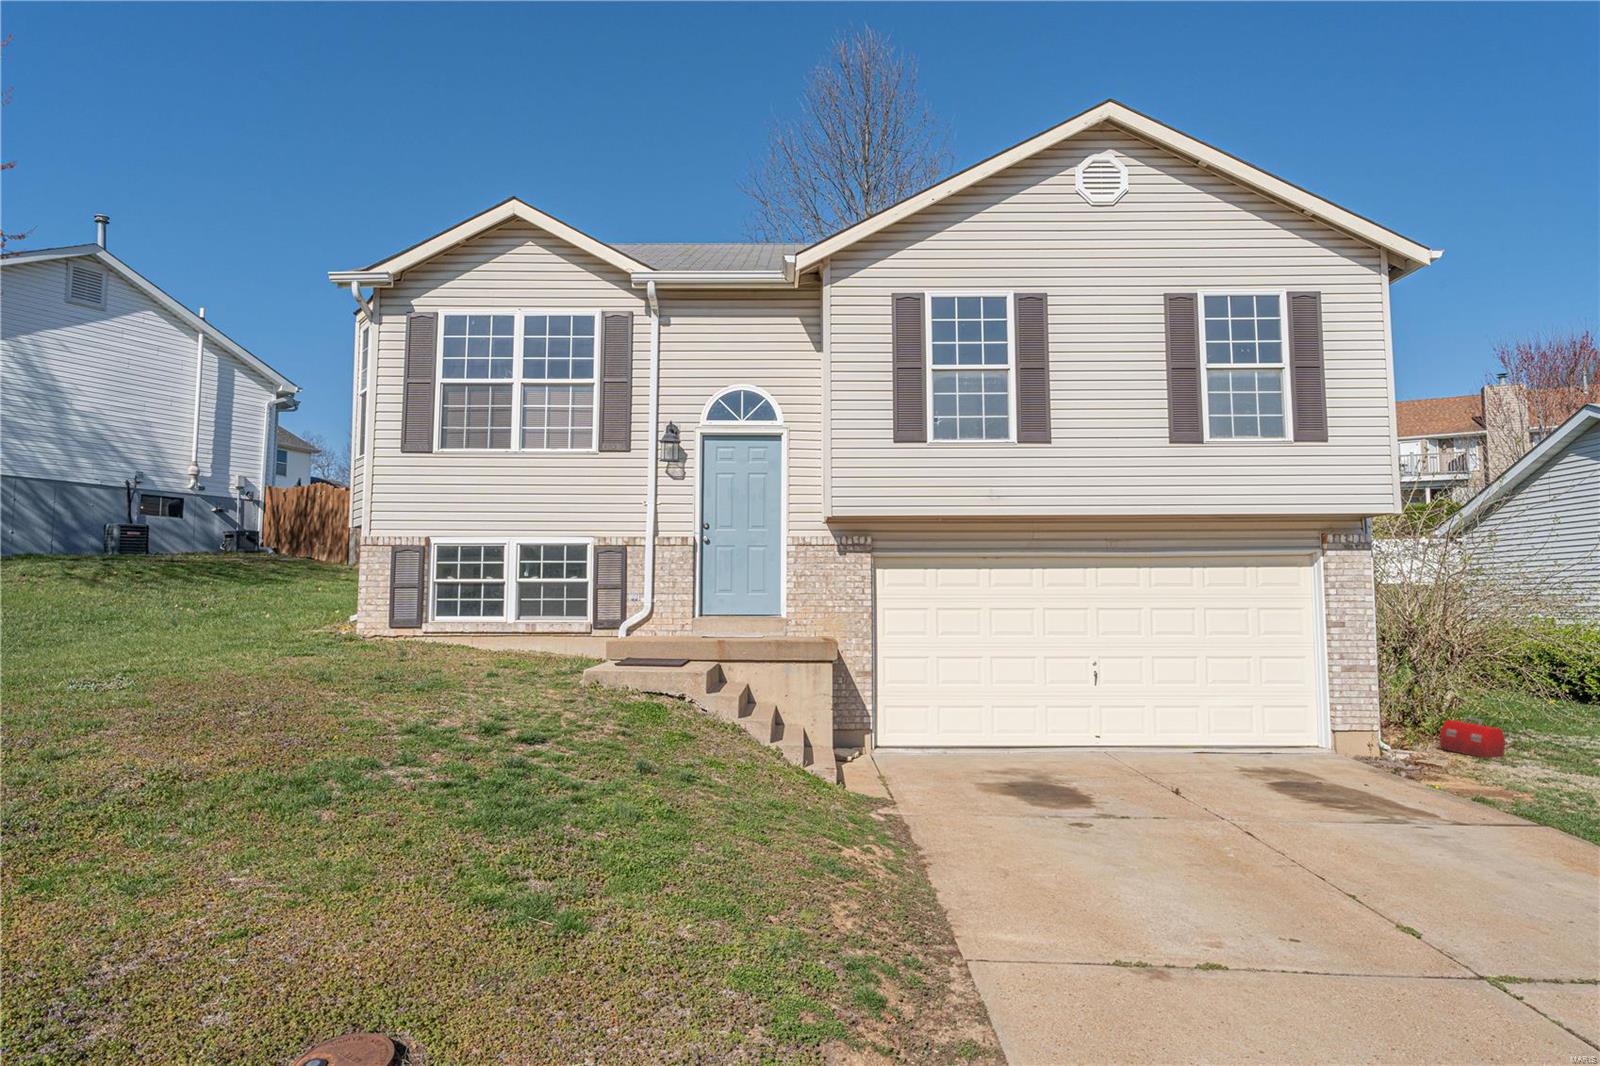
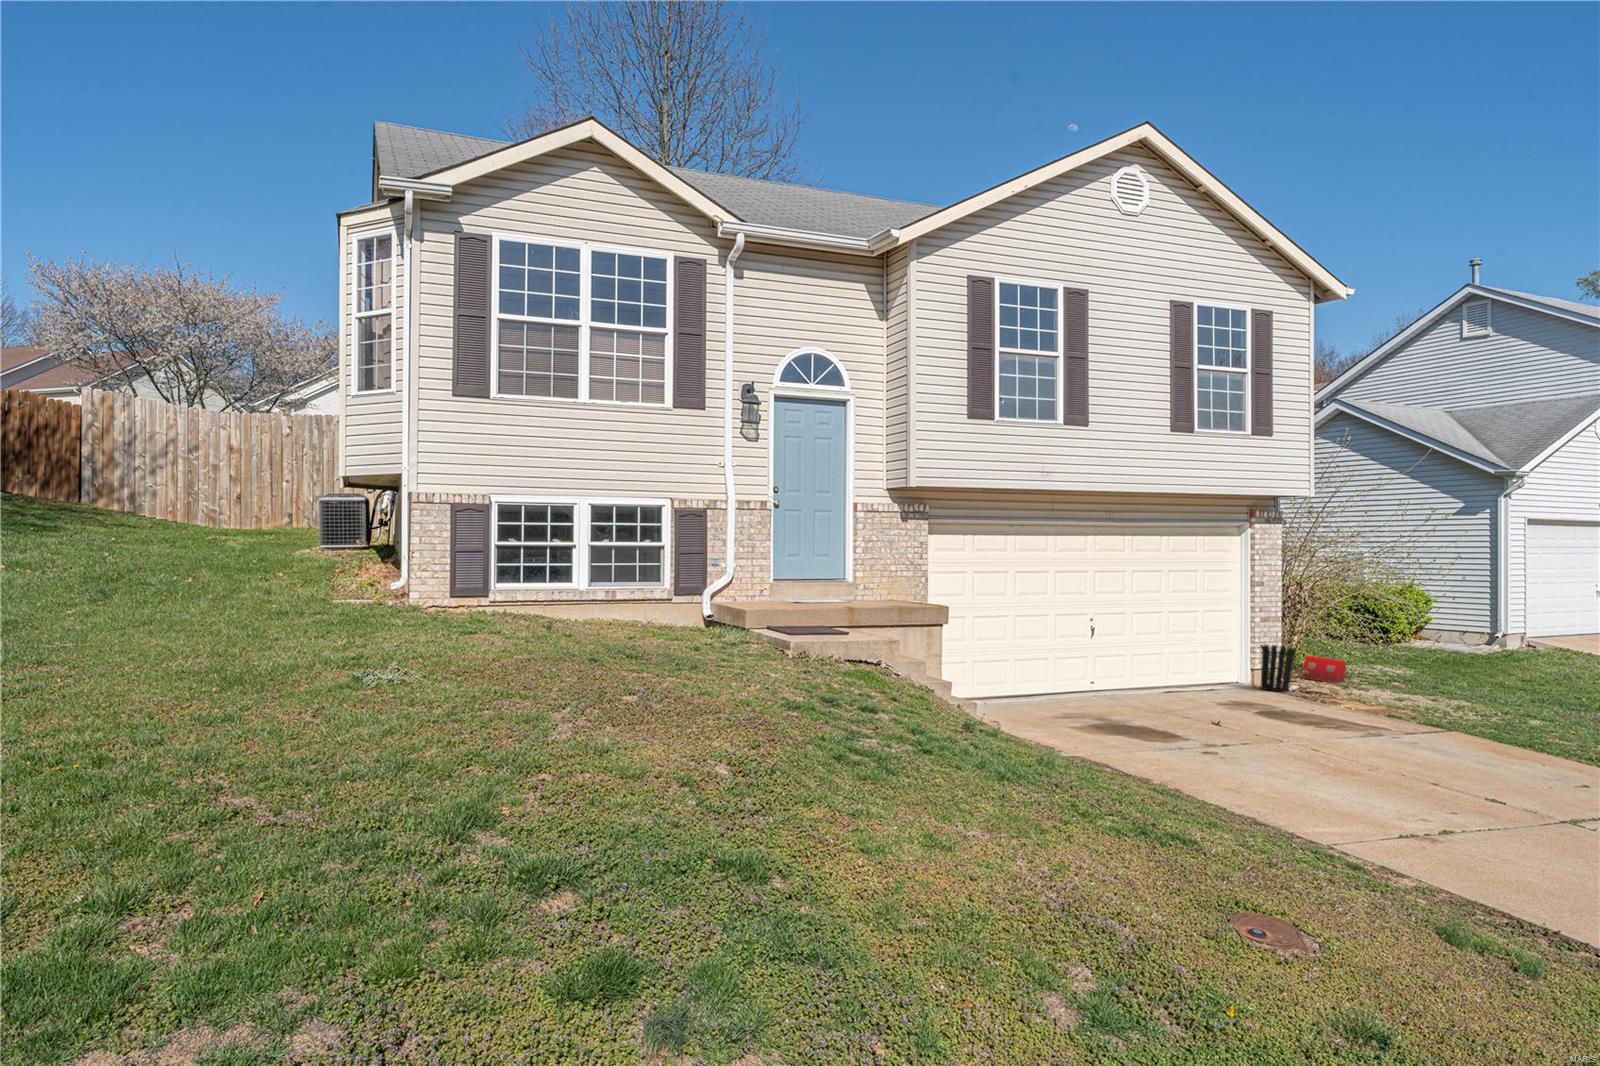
waste bin: none [1338,702,1390,765] -> present [1261,644,1297,692]

